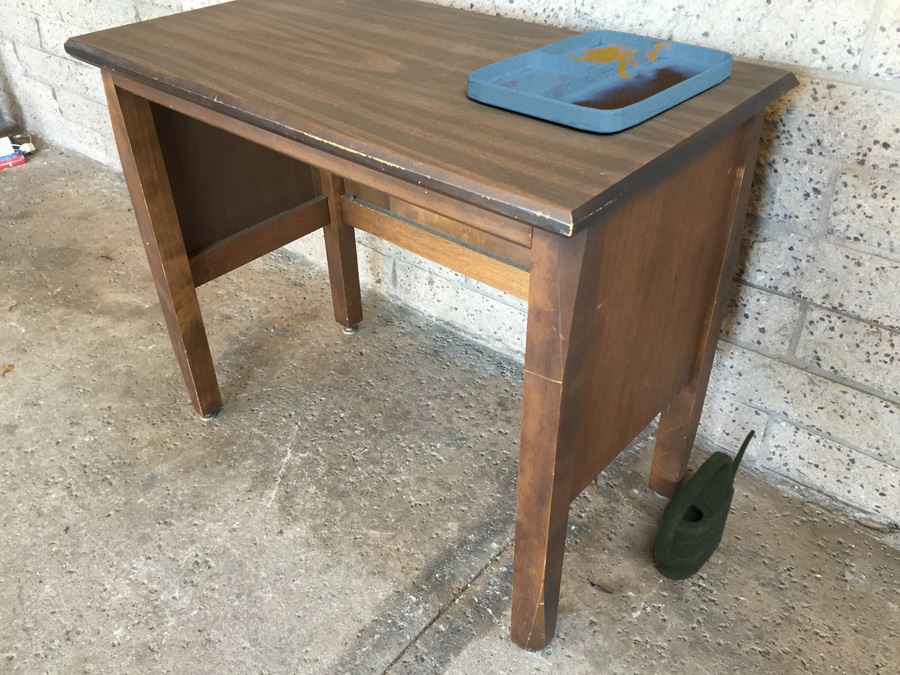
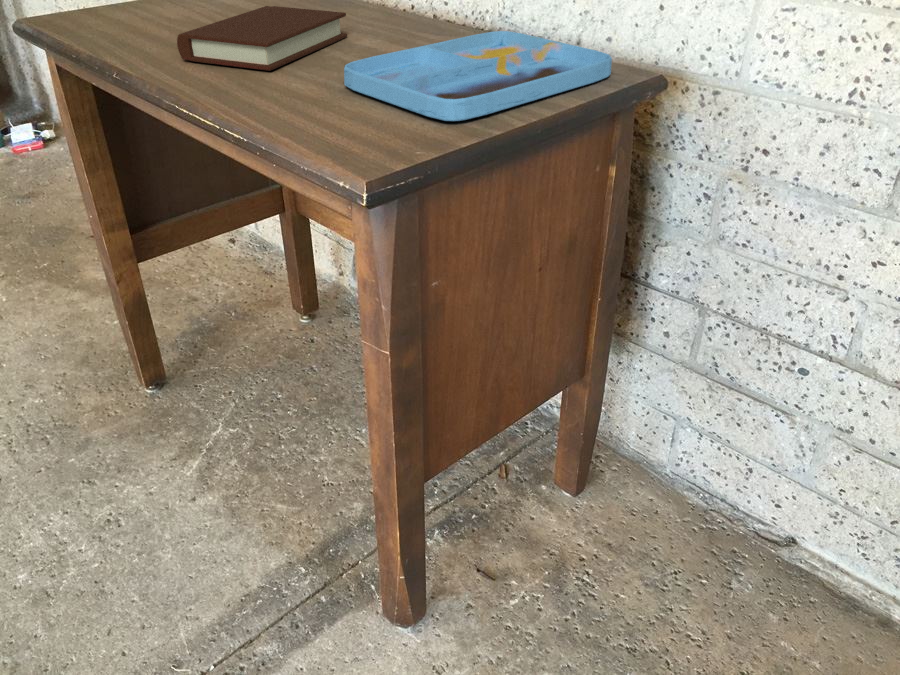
book: none [271,11,431,83] -> present [177,6,347,71]
watering can: present [654,430,755,580] -> none [530,432,656,572]

